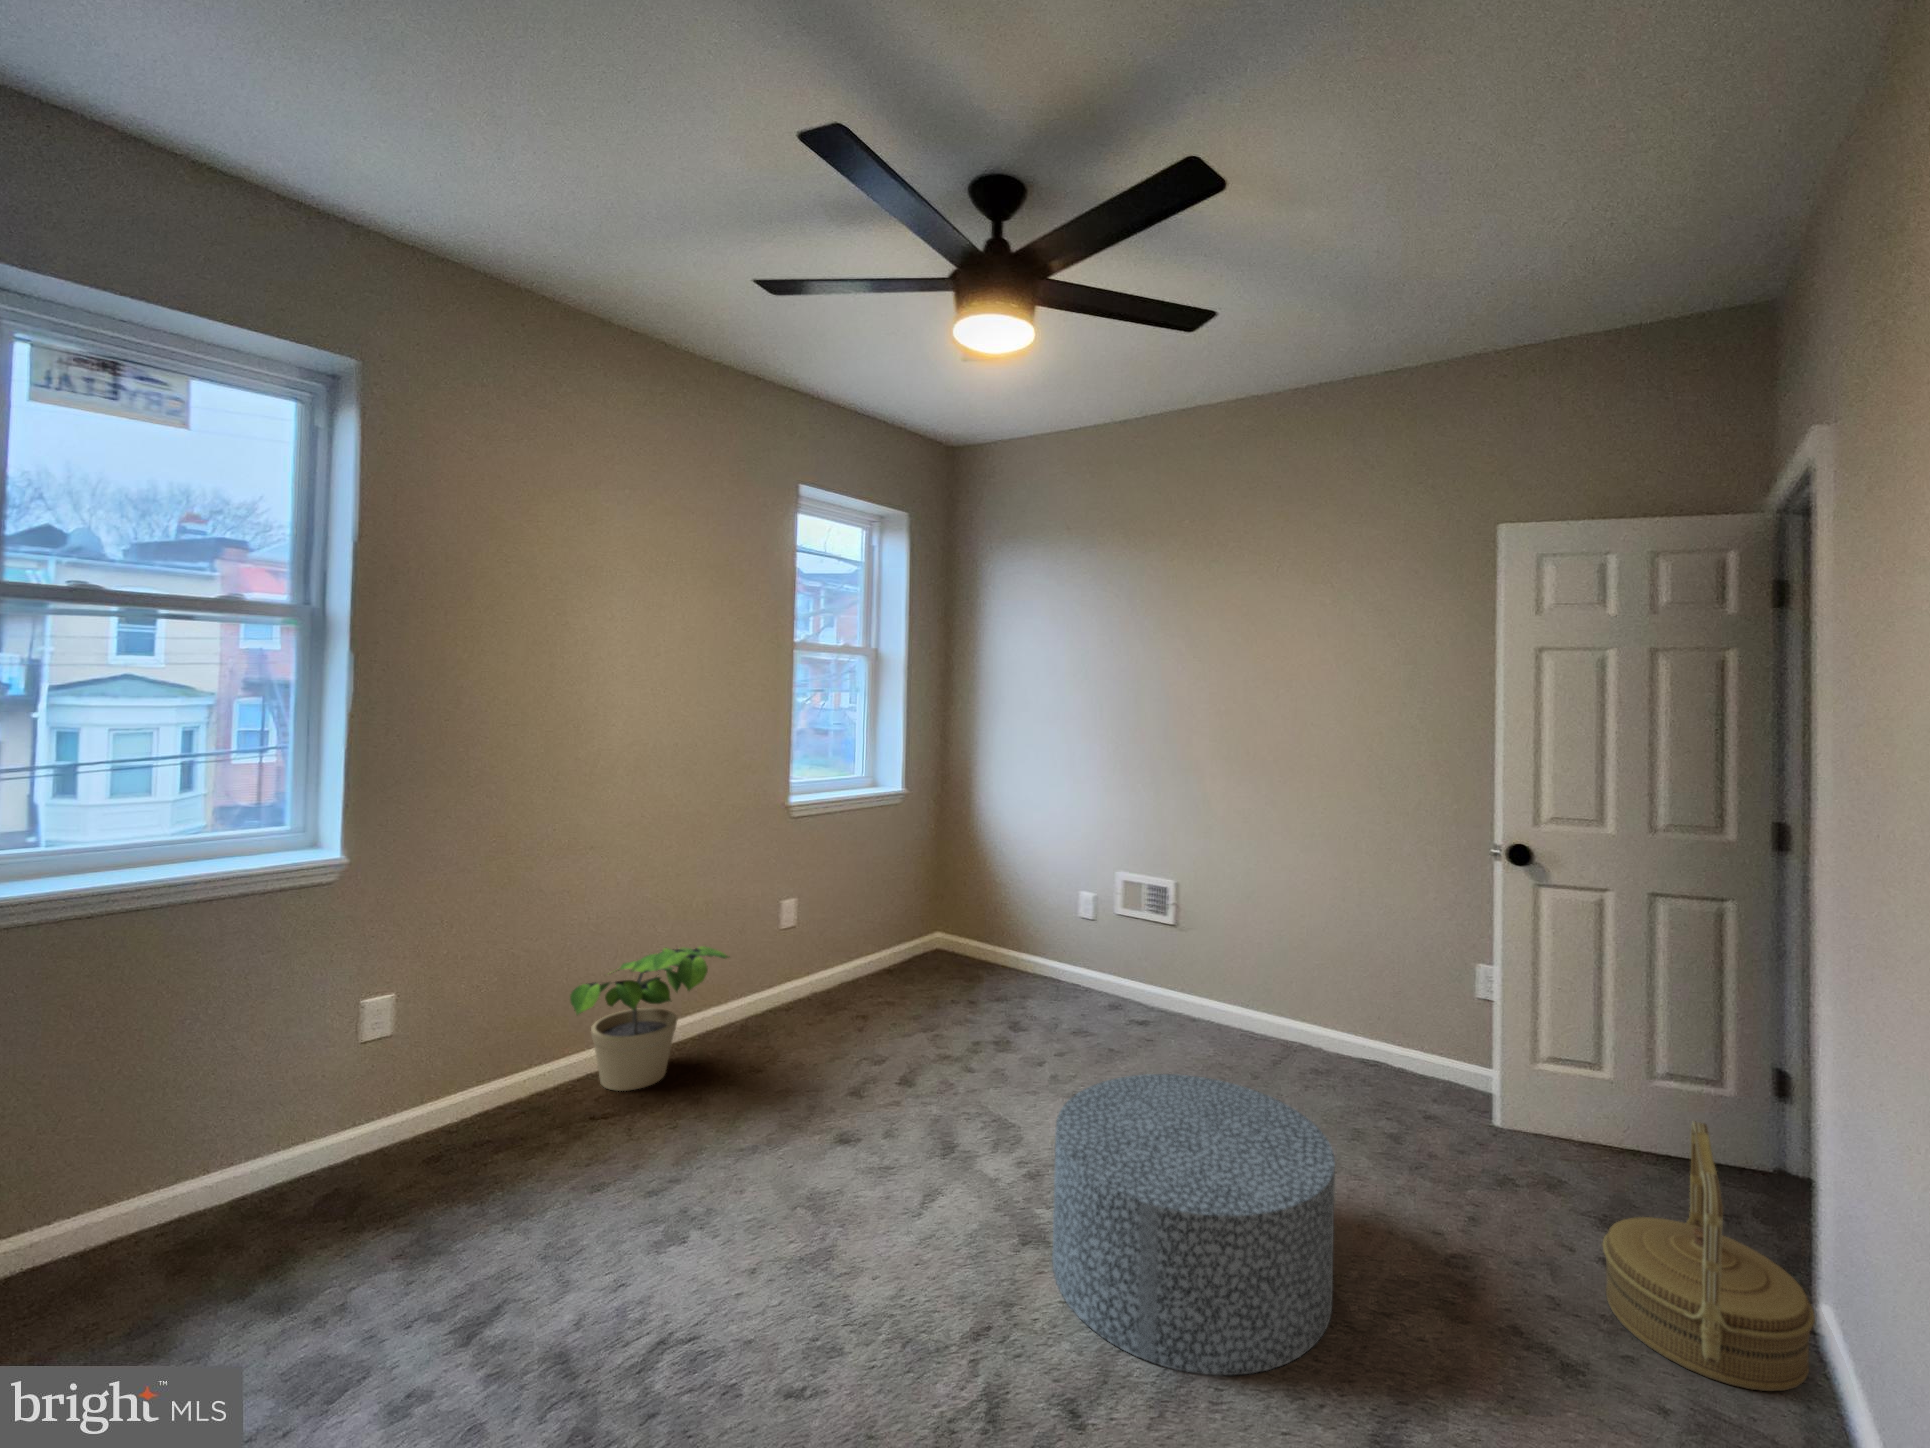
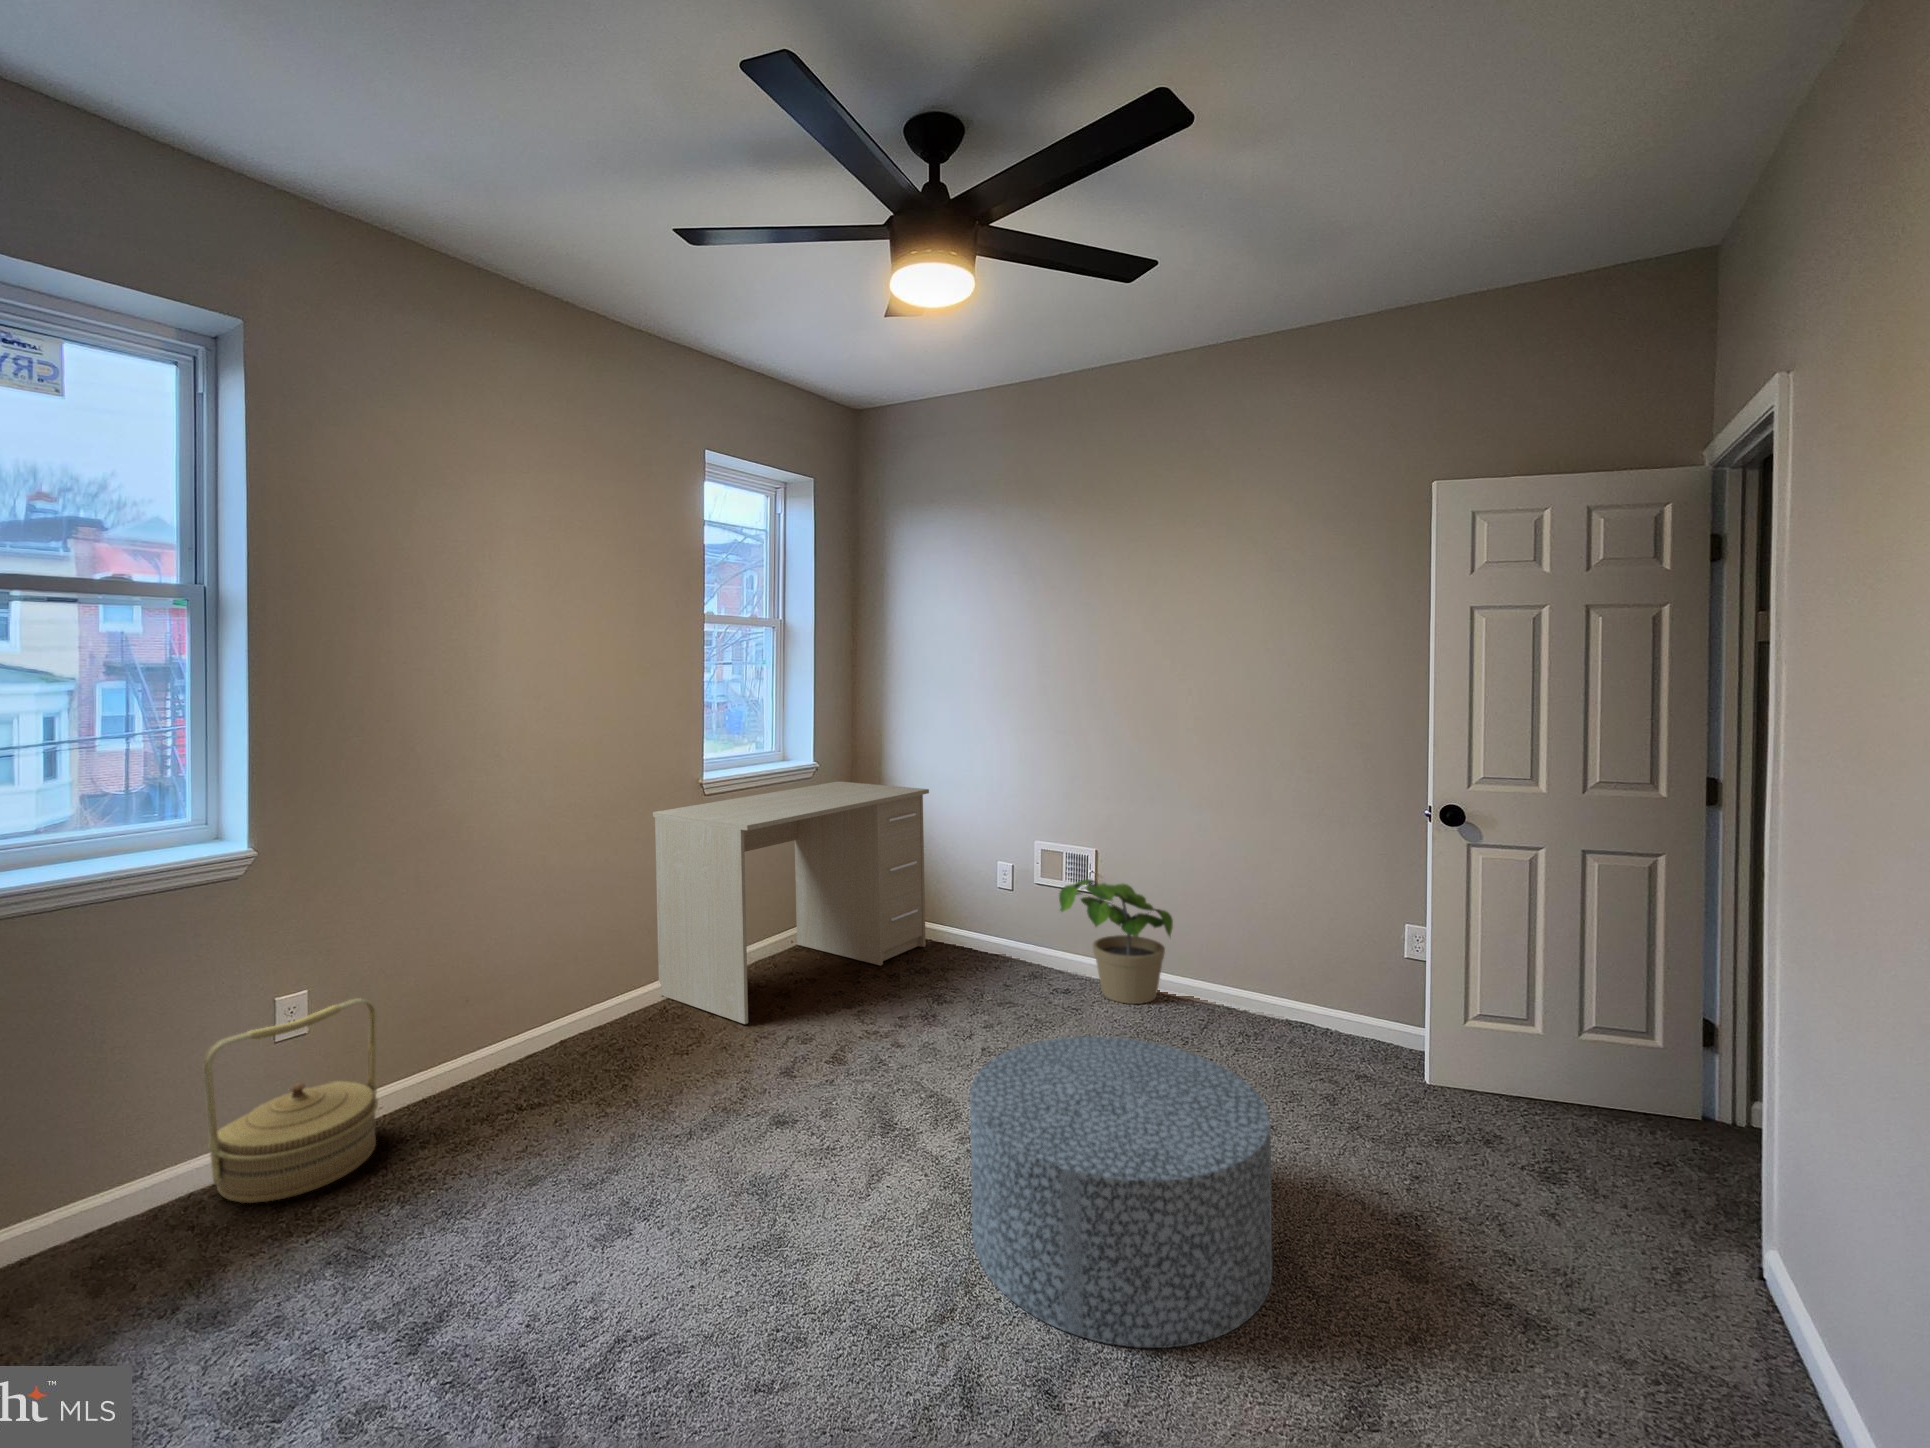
desk: none [753,813,1020,1049] -> present [653,781,929,1025]
potted plant: present [570,946,730,1091] -> present [1059,879,1173,1004]
woven basket: present [1602,1122,1815,1391] -> present [203,998,378,1203]

